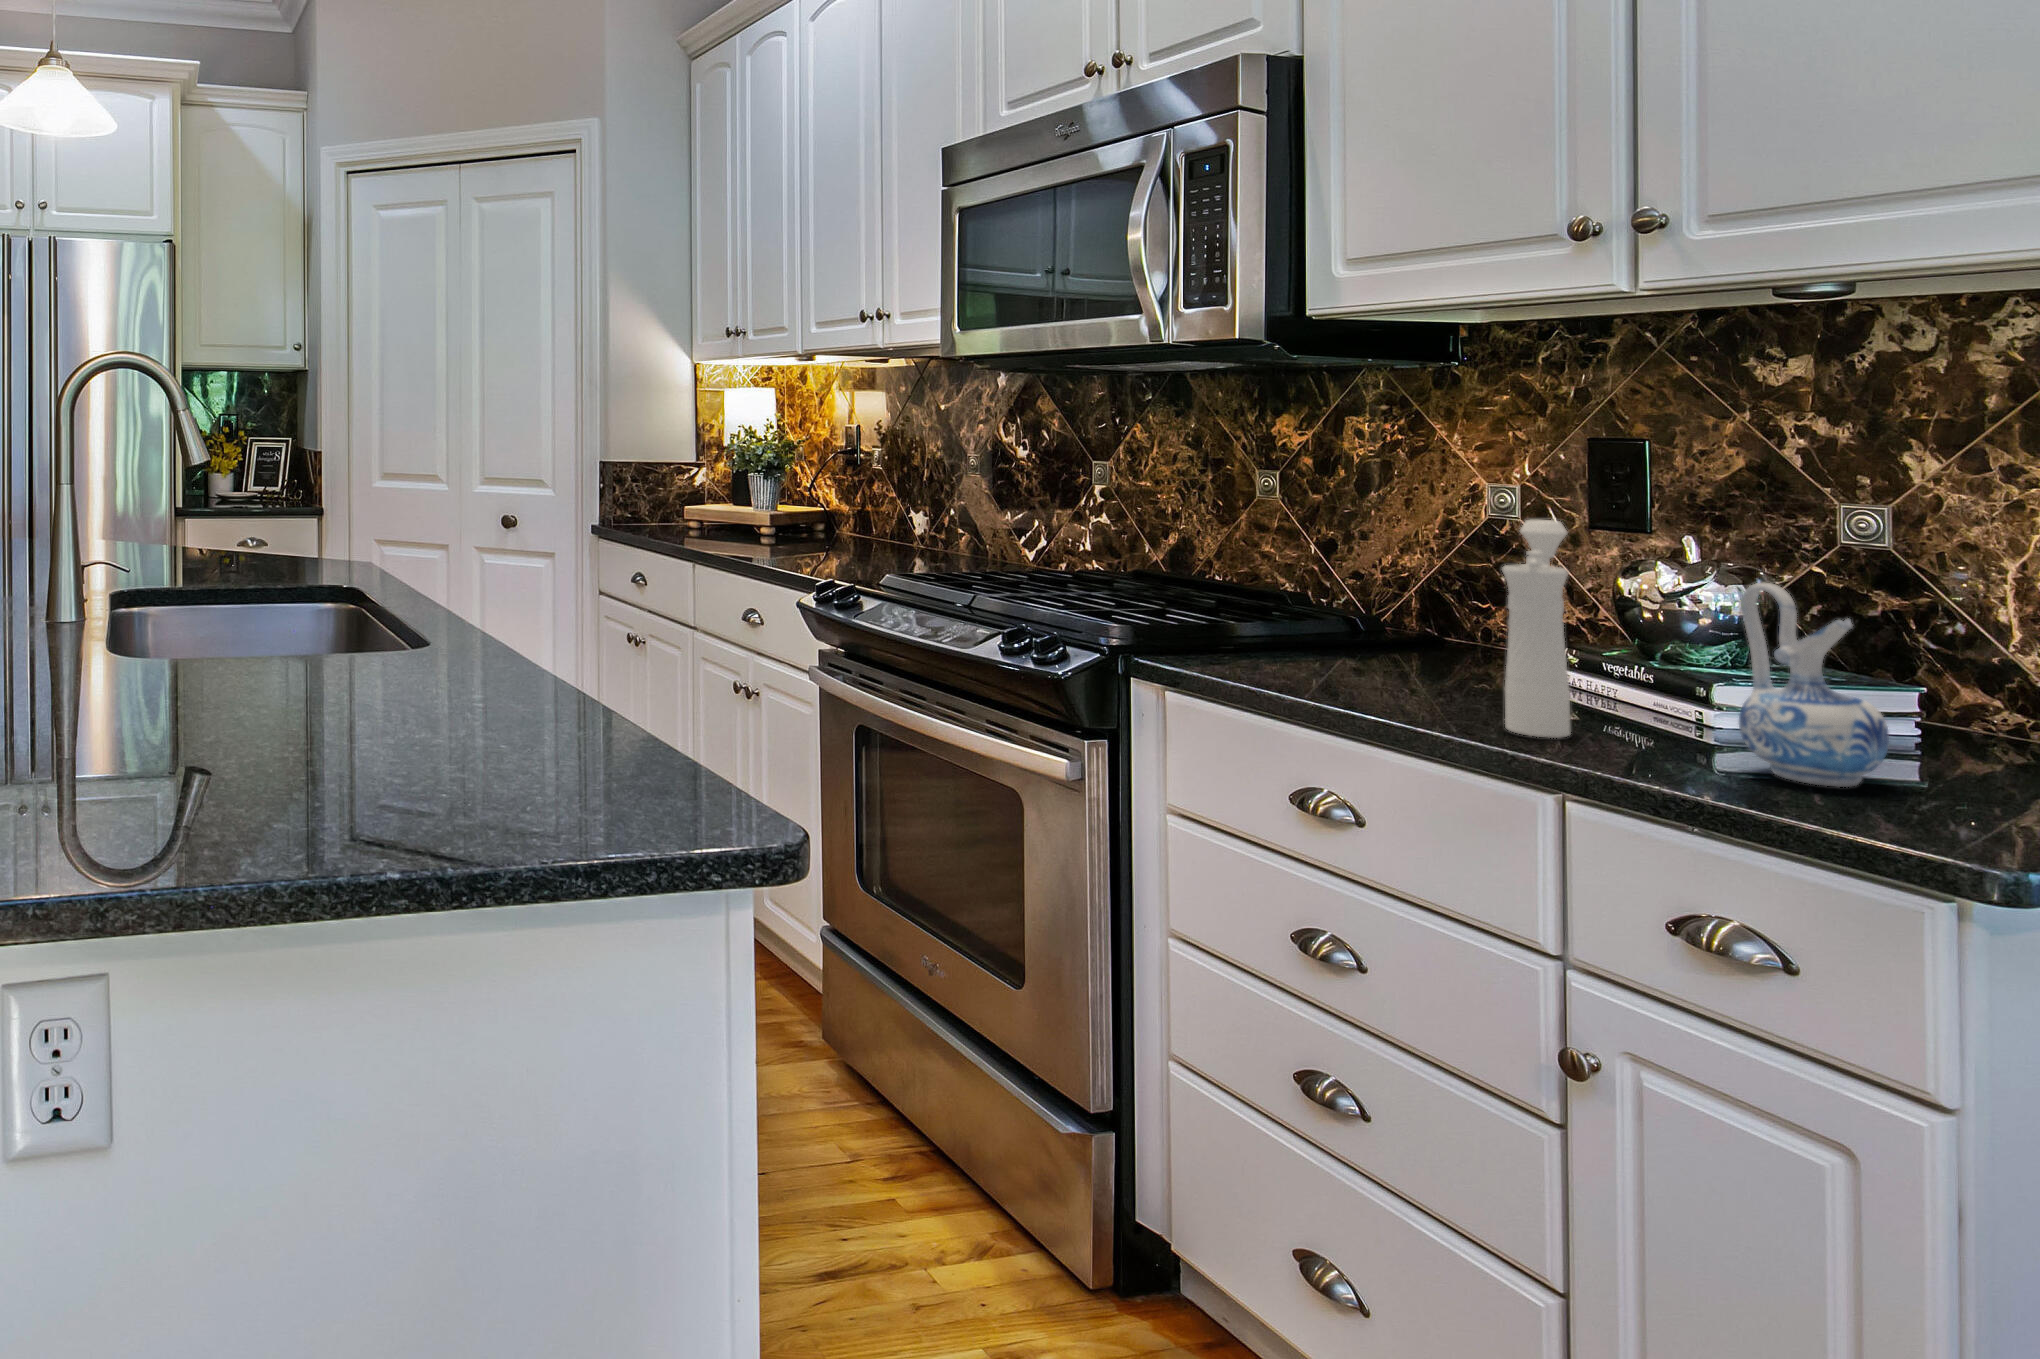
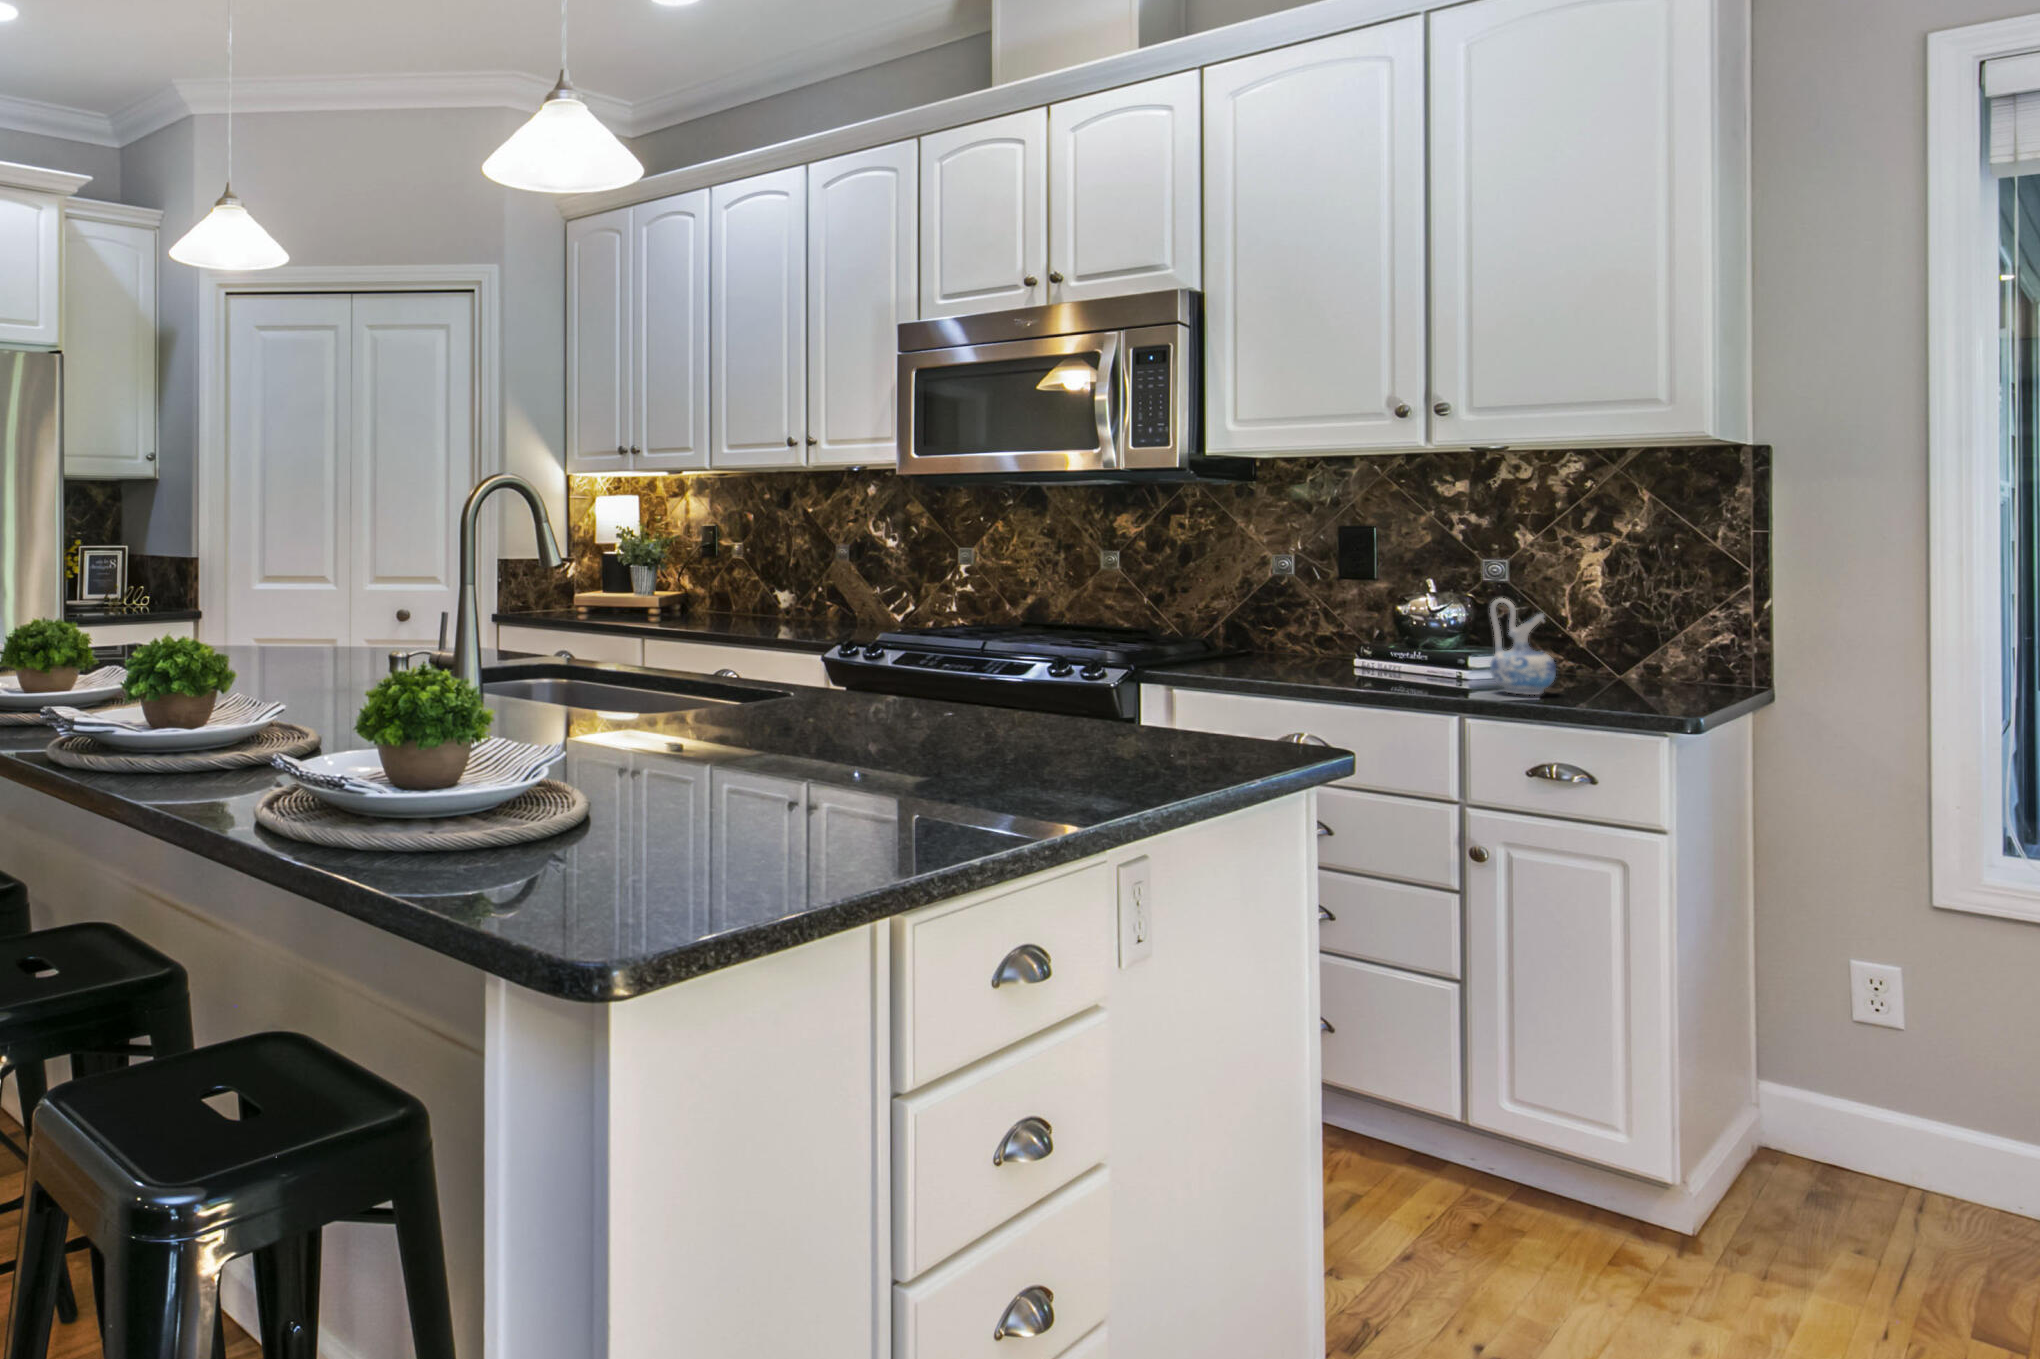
pepper mill: present [1502,520,1570,738] -> none [1357,573,1401,688]

